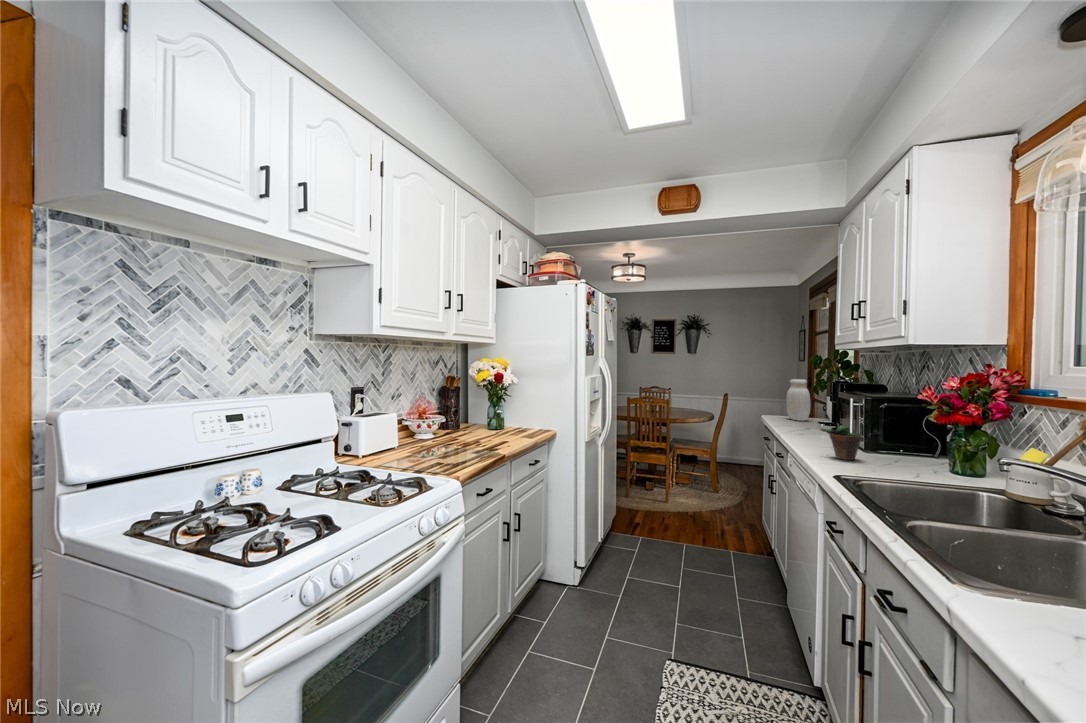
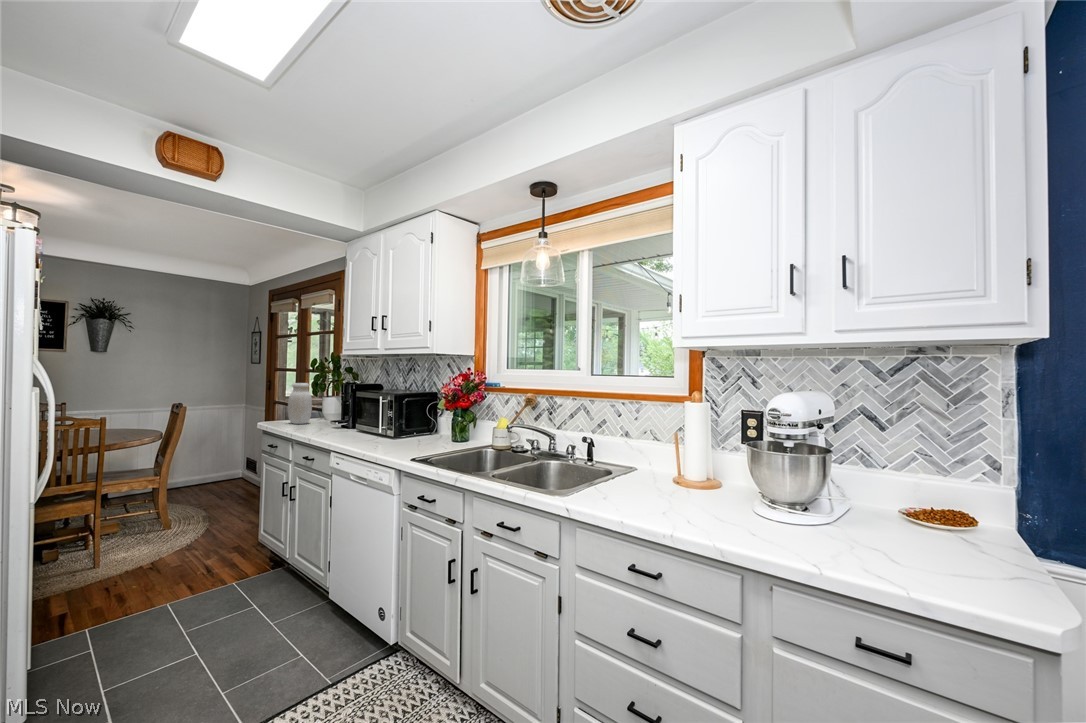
succulent plant: present [826,415,862,460] -> none [378,409,404,447]

